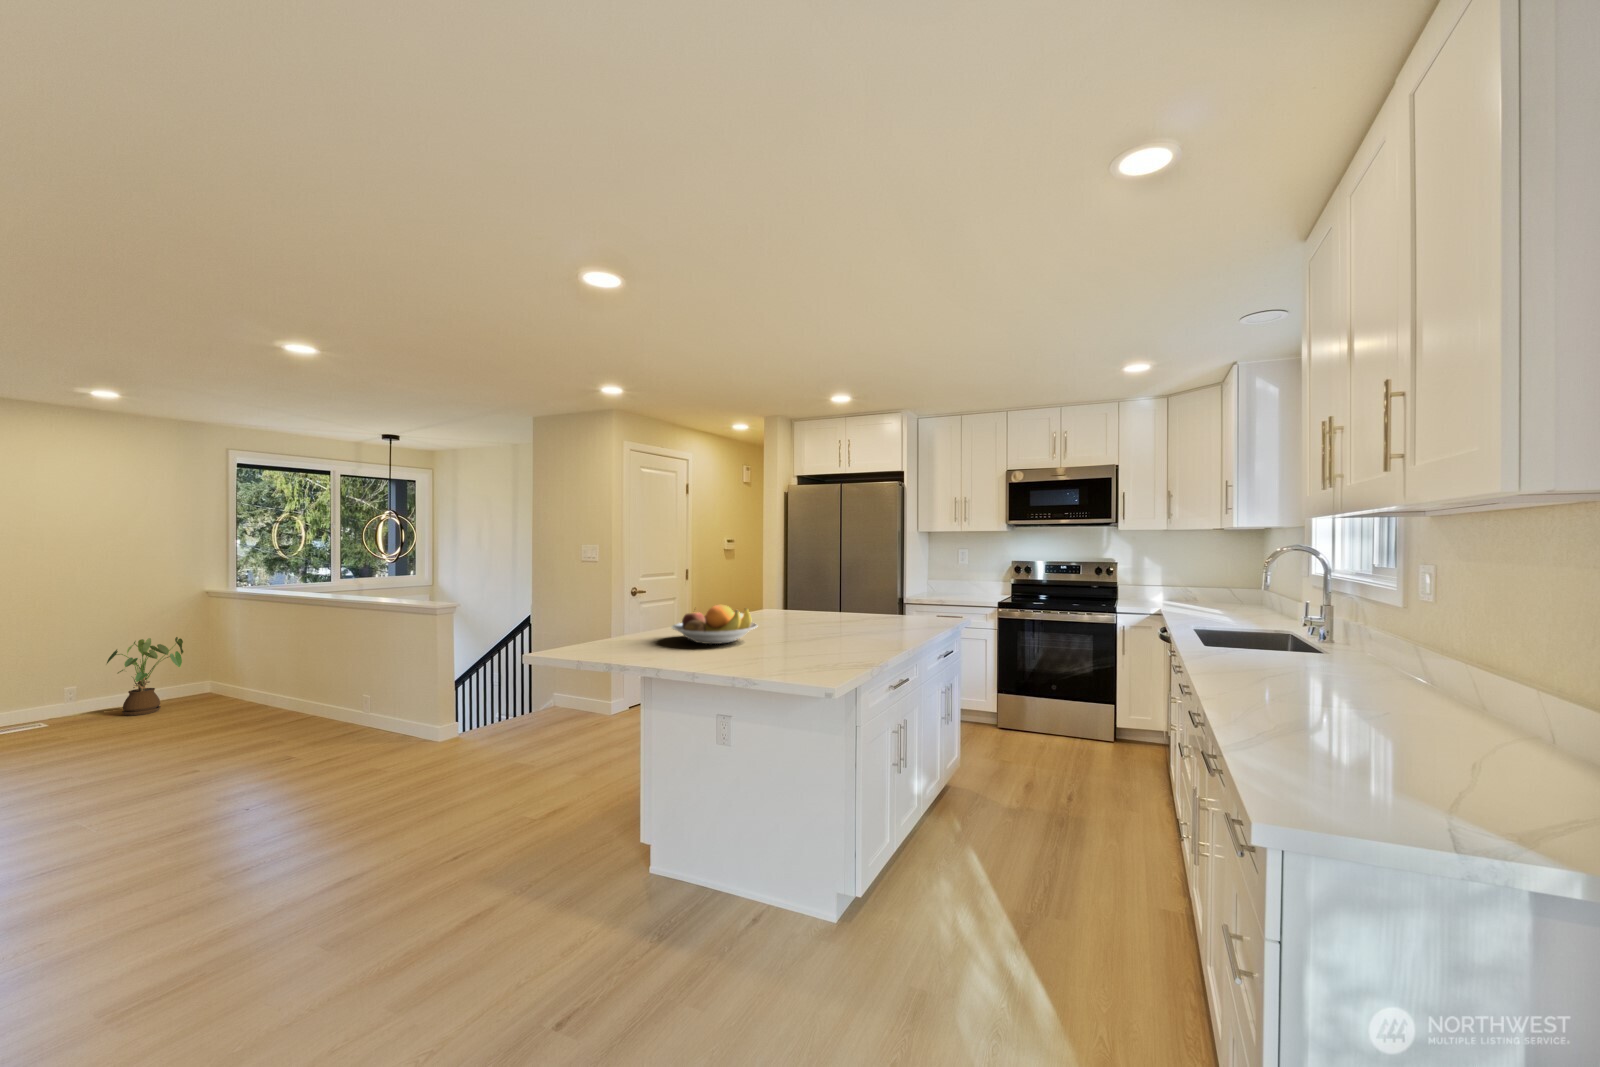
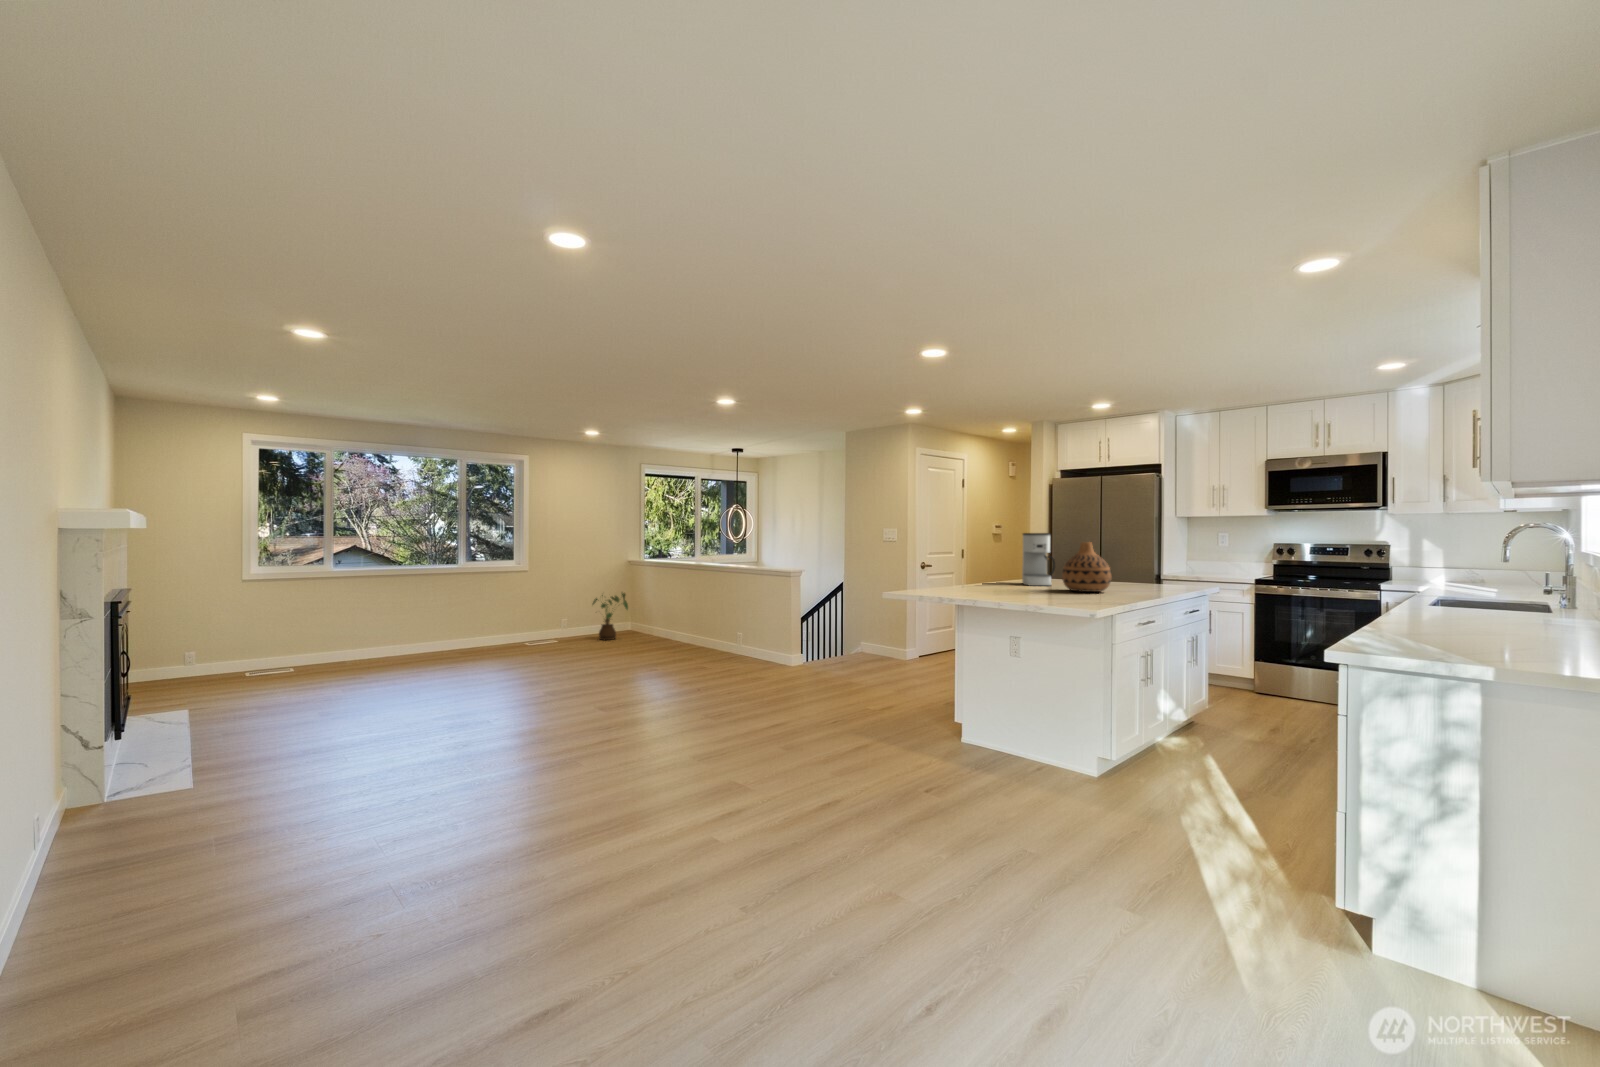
coffee maker: none [752,552,795,627] -> present [1022,533,1055,586]
vase: none [806,567,871,640] -> present [1062,542,1111,592]
fruit bowl: present [672,605,757,644] -> none [969,566,1027,591]

